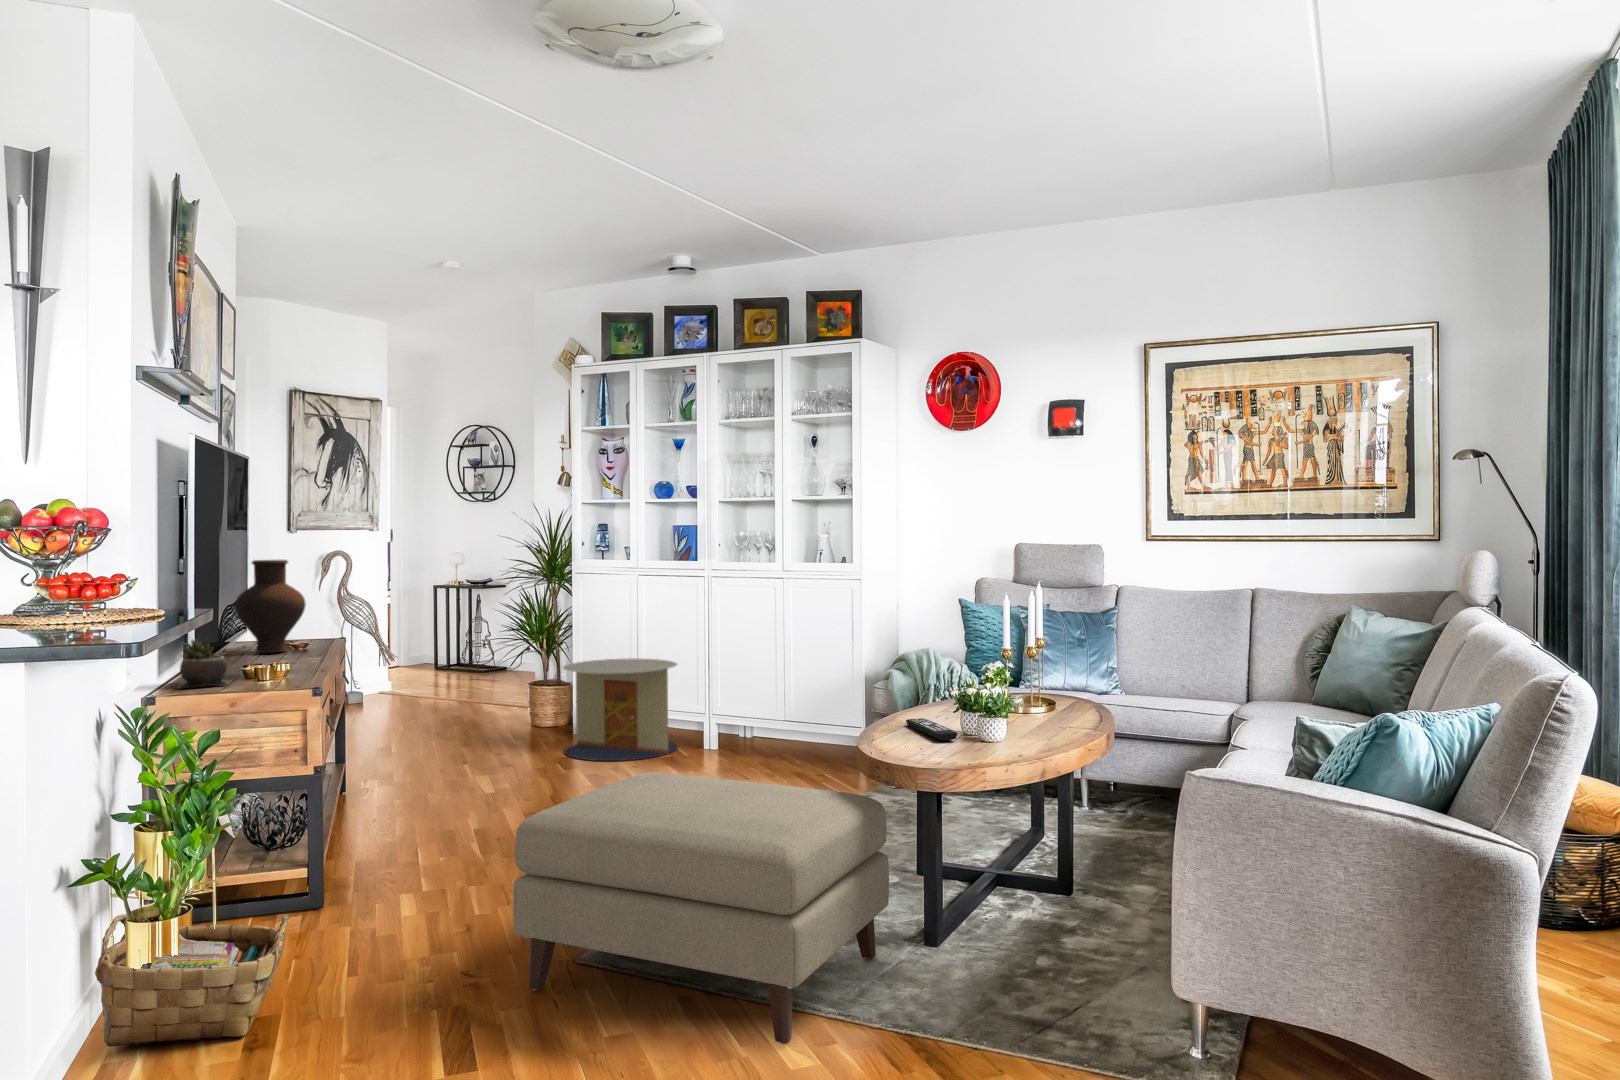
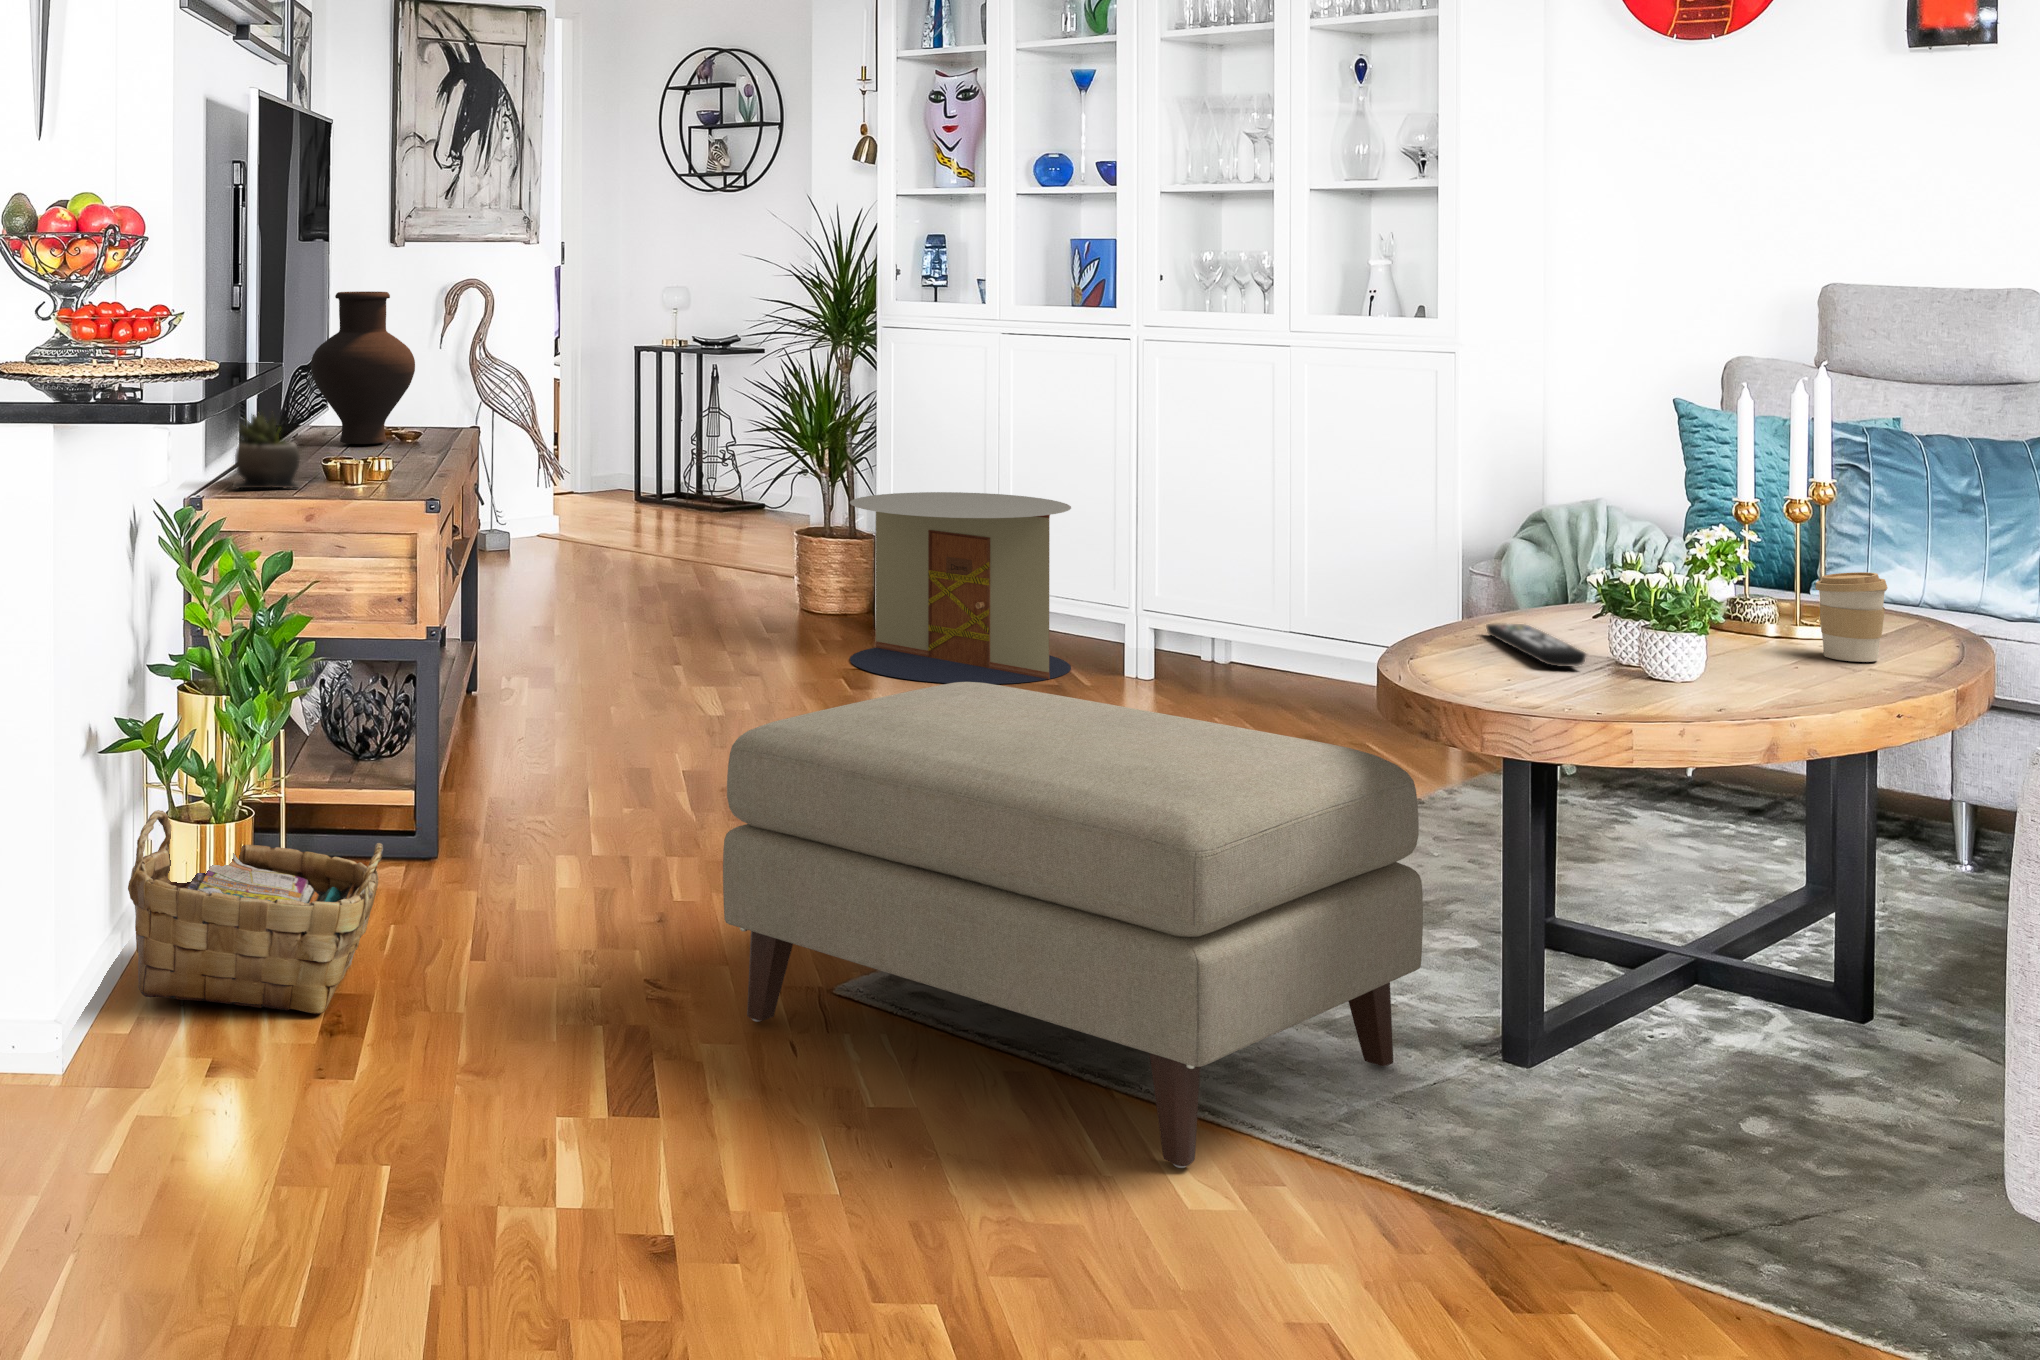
coffee cup: none [1046,682,1076,725] -> present [1815,572,1887,662]

